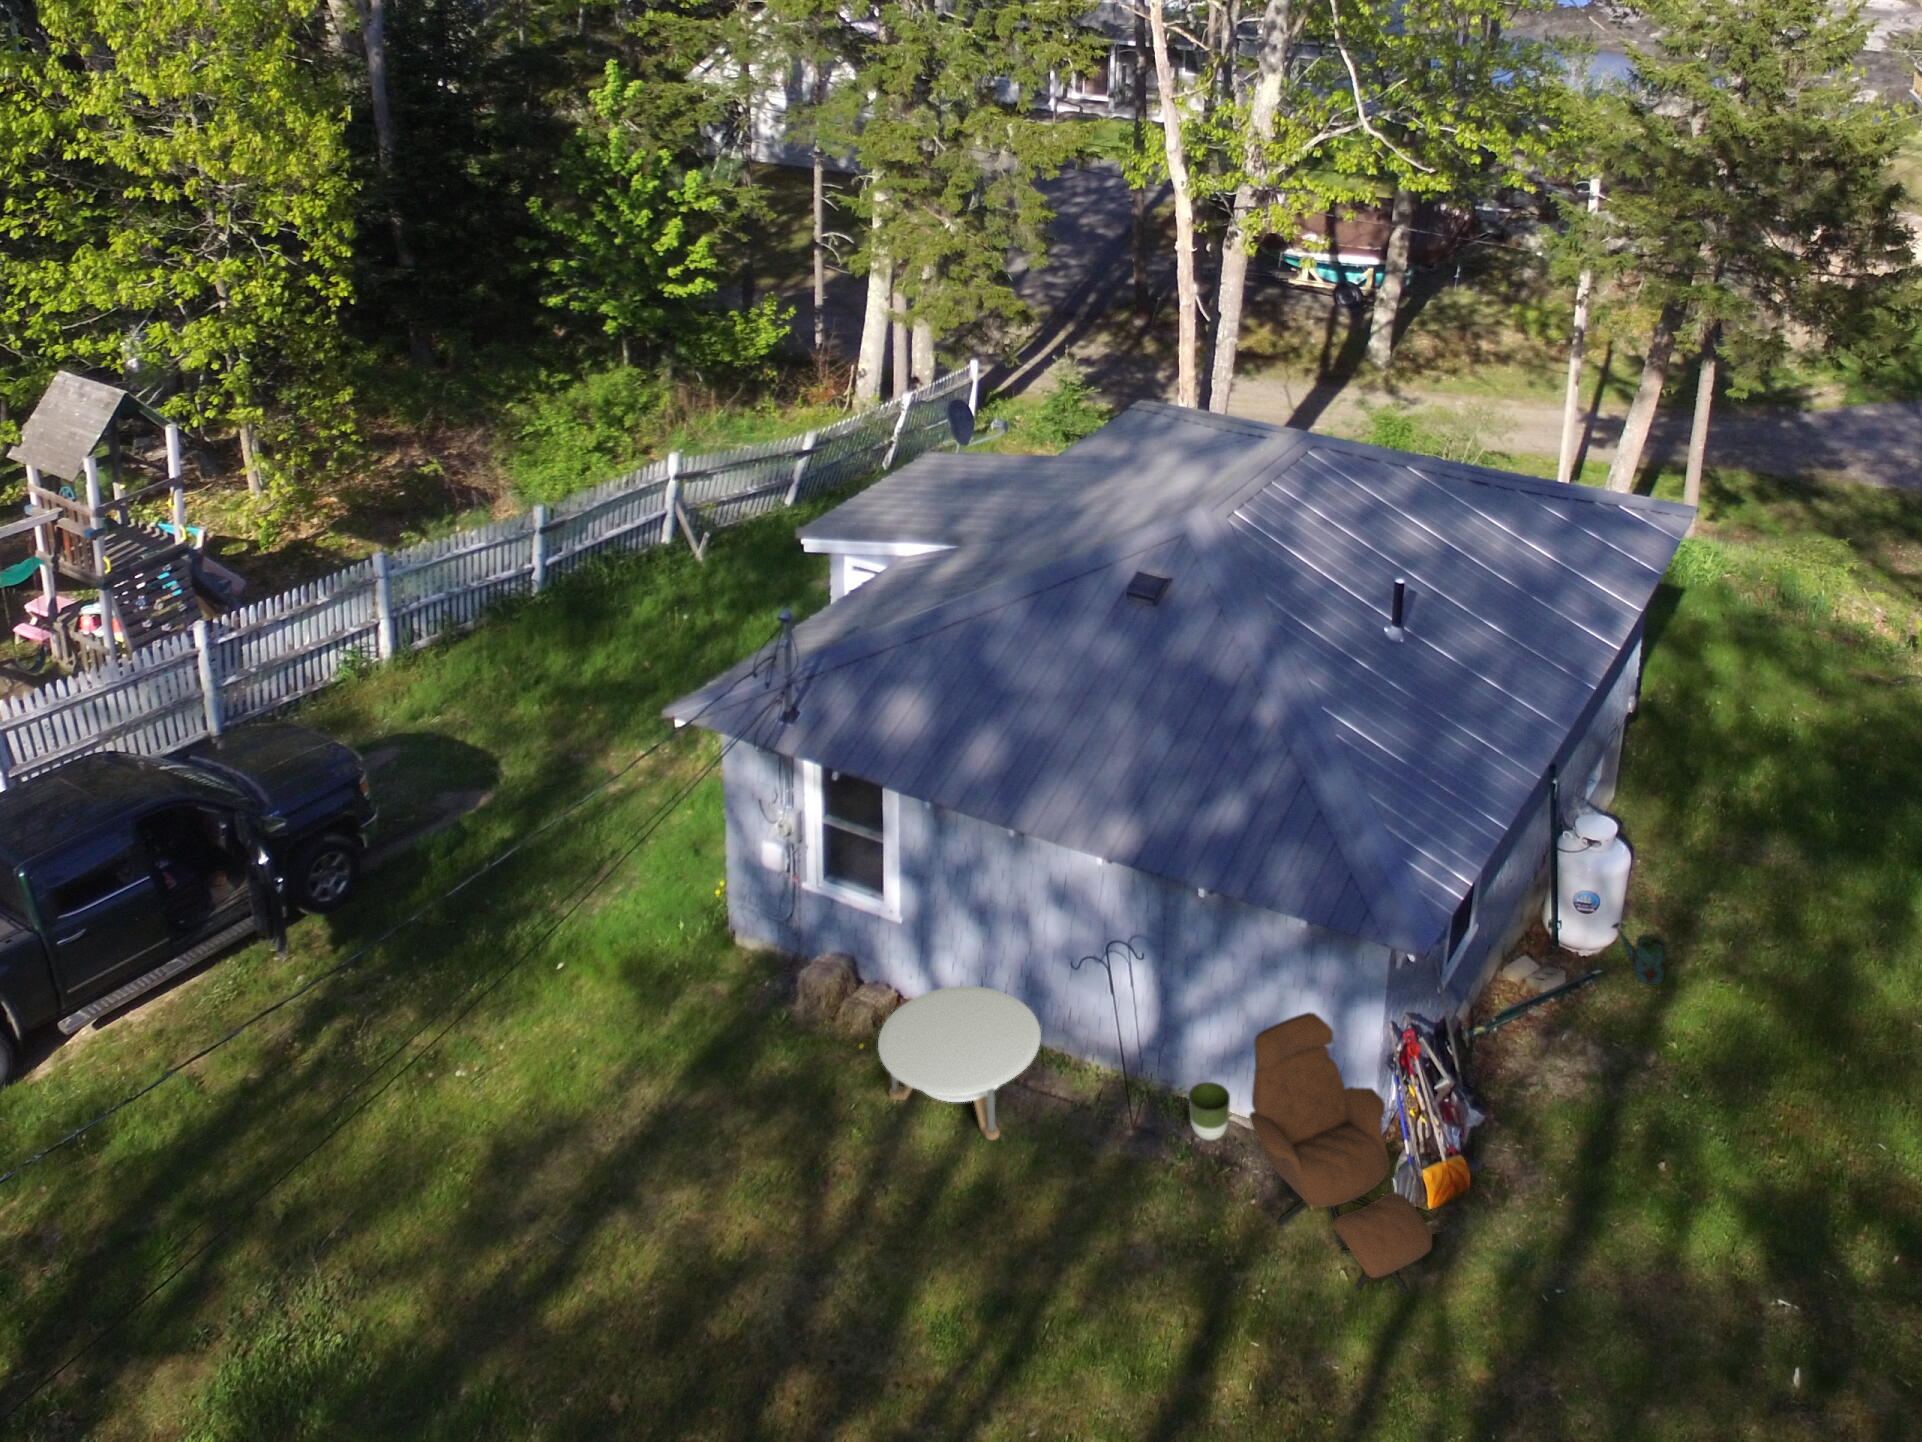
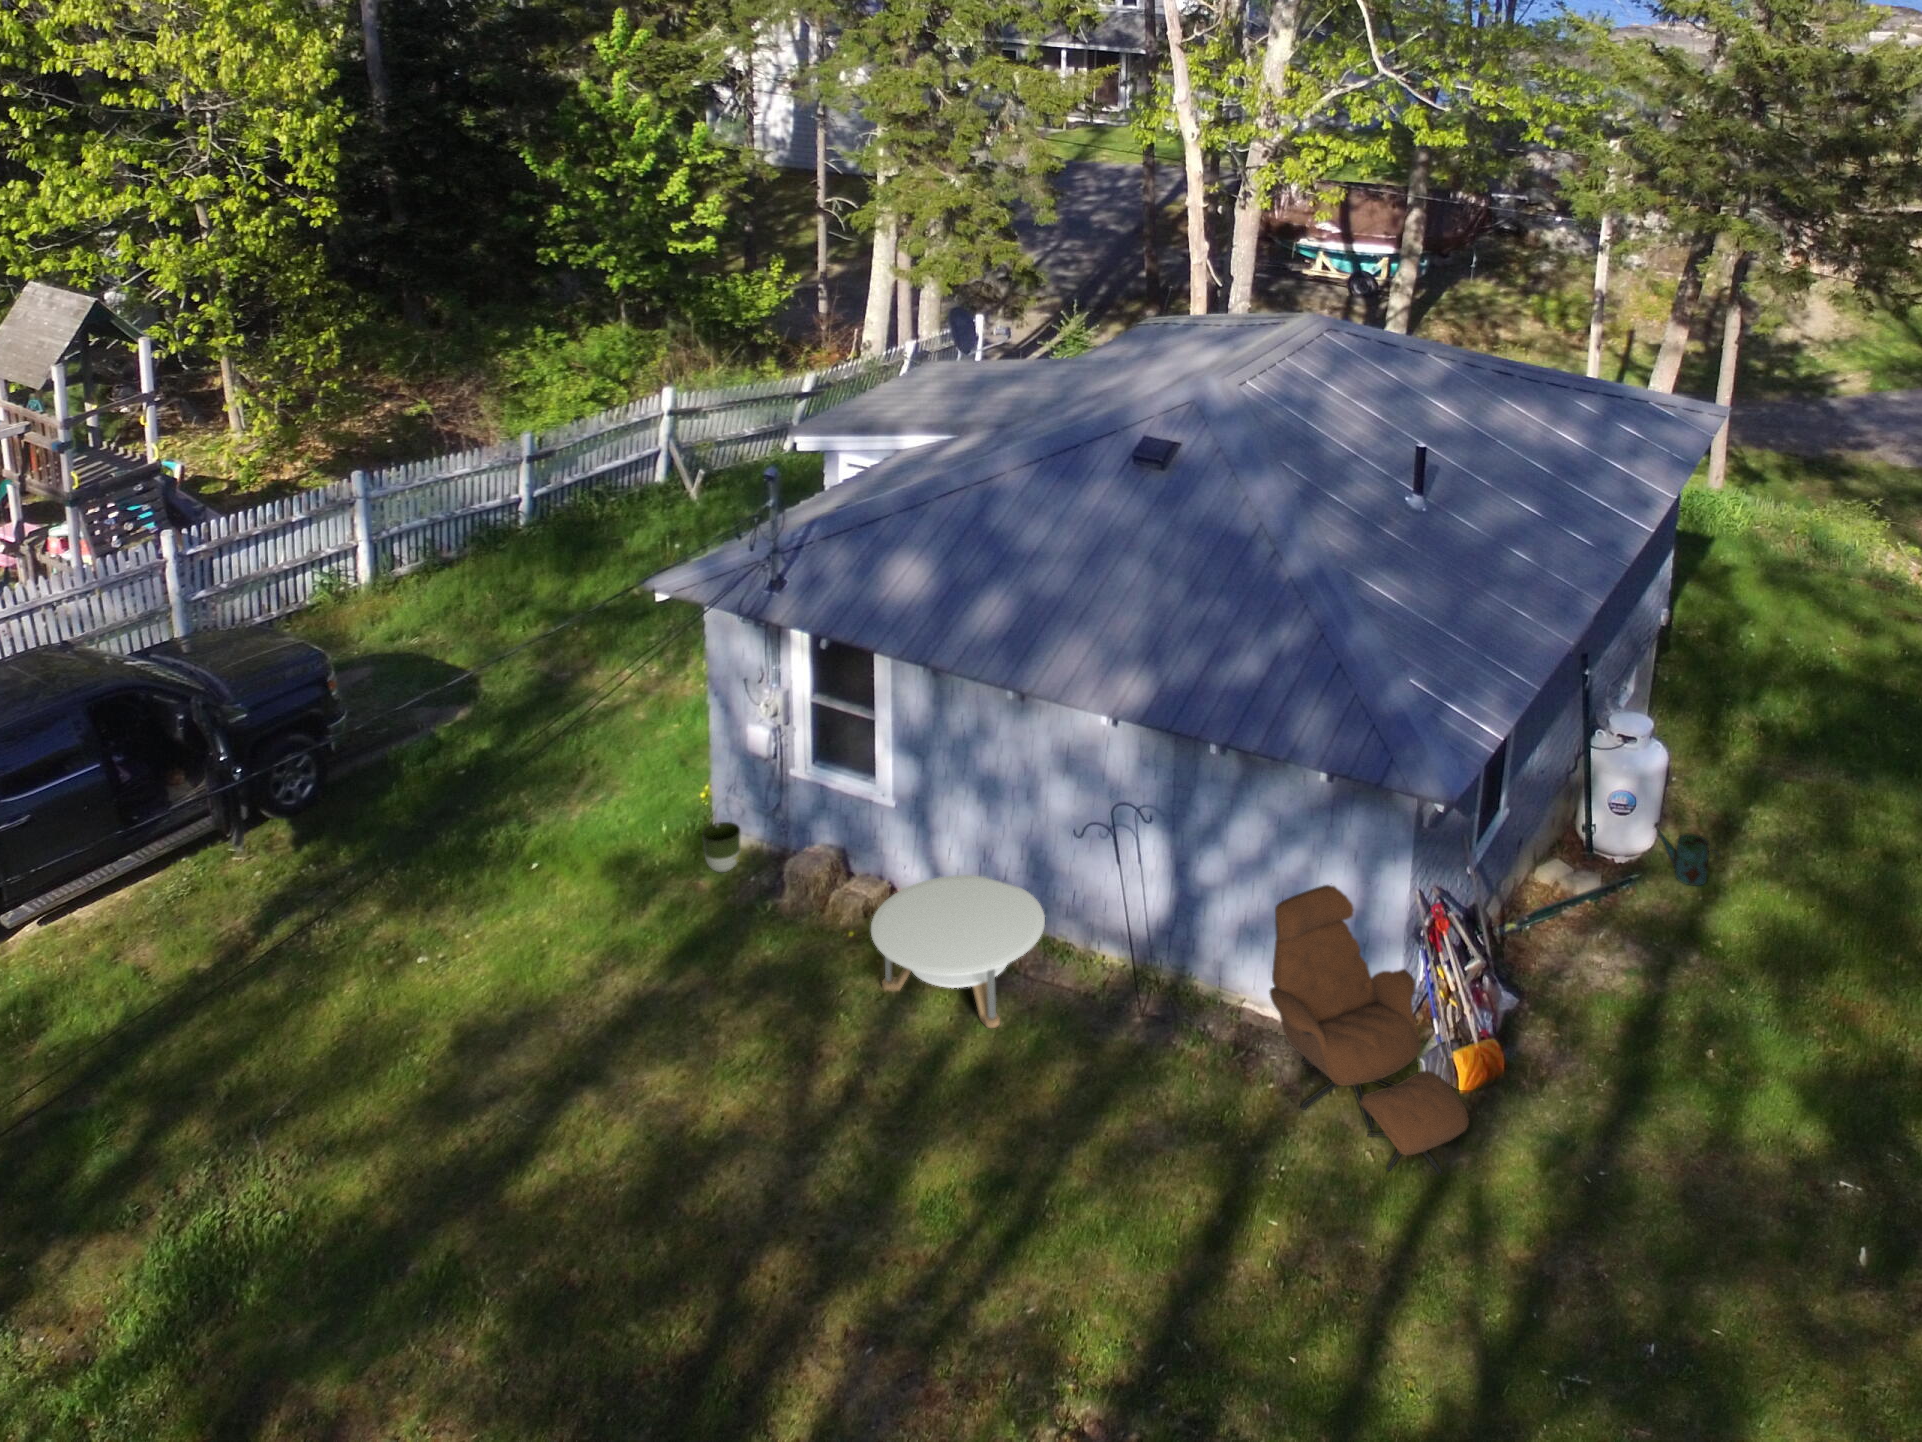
planter: present [1189,1082,1230,1140] -> present [702,822,740,872]

